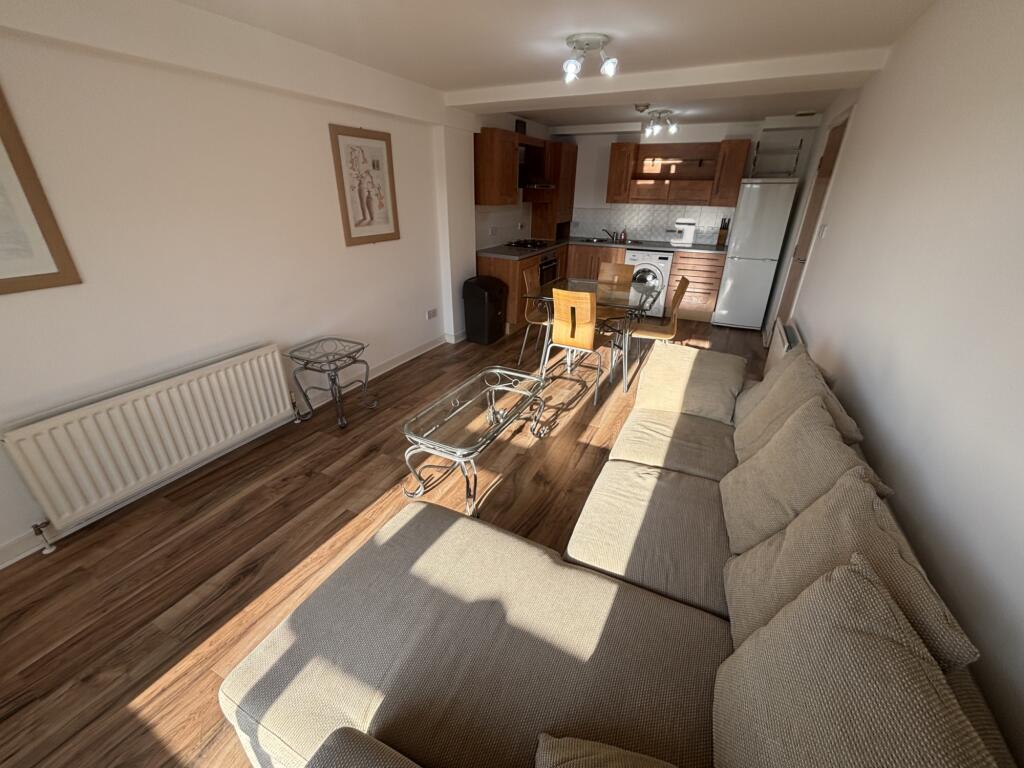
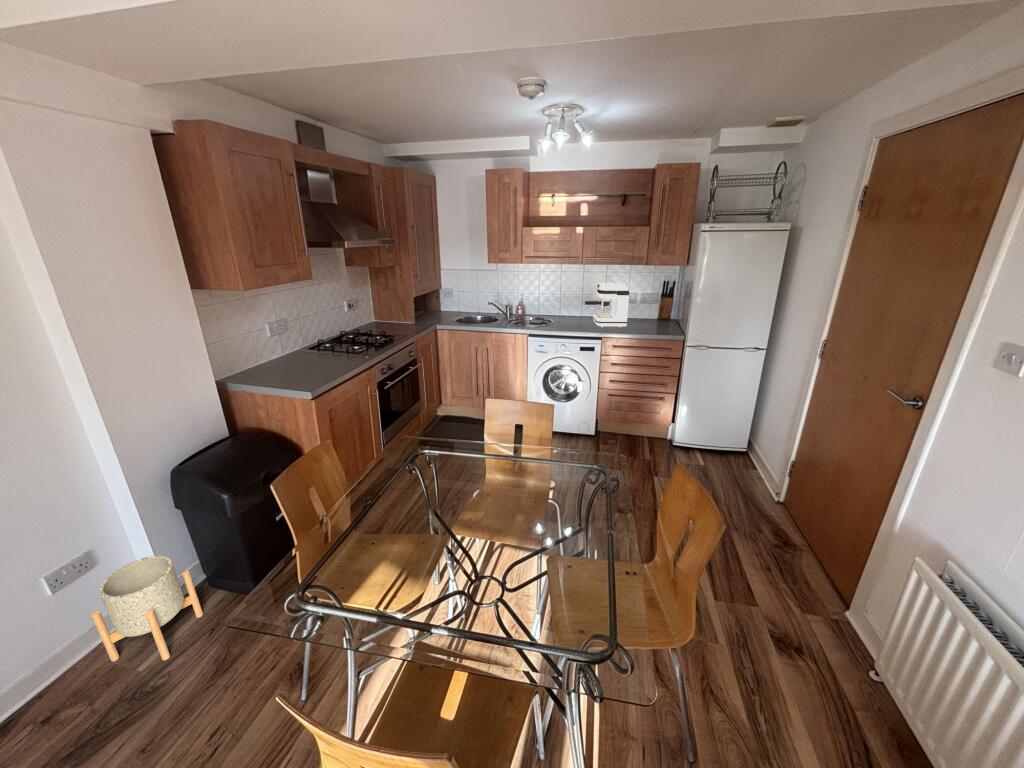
planter: none [445,317,474,354] -> present [91,556,203,662]

